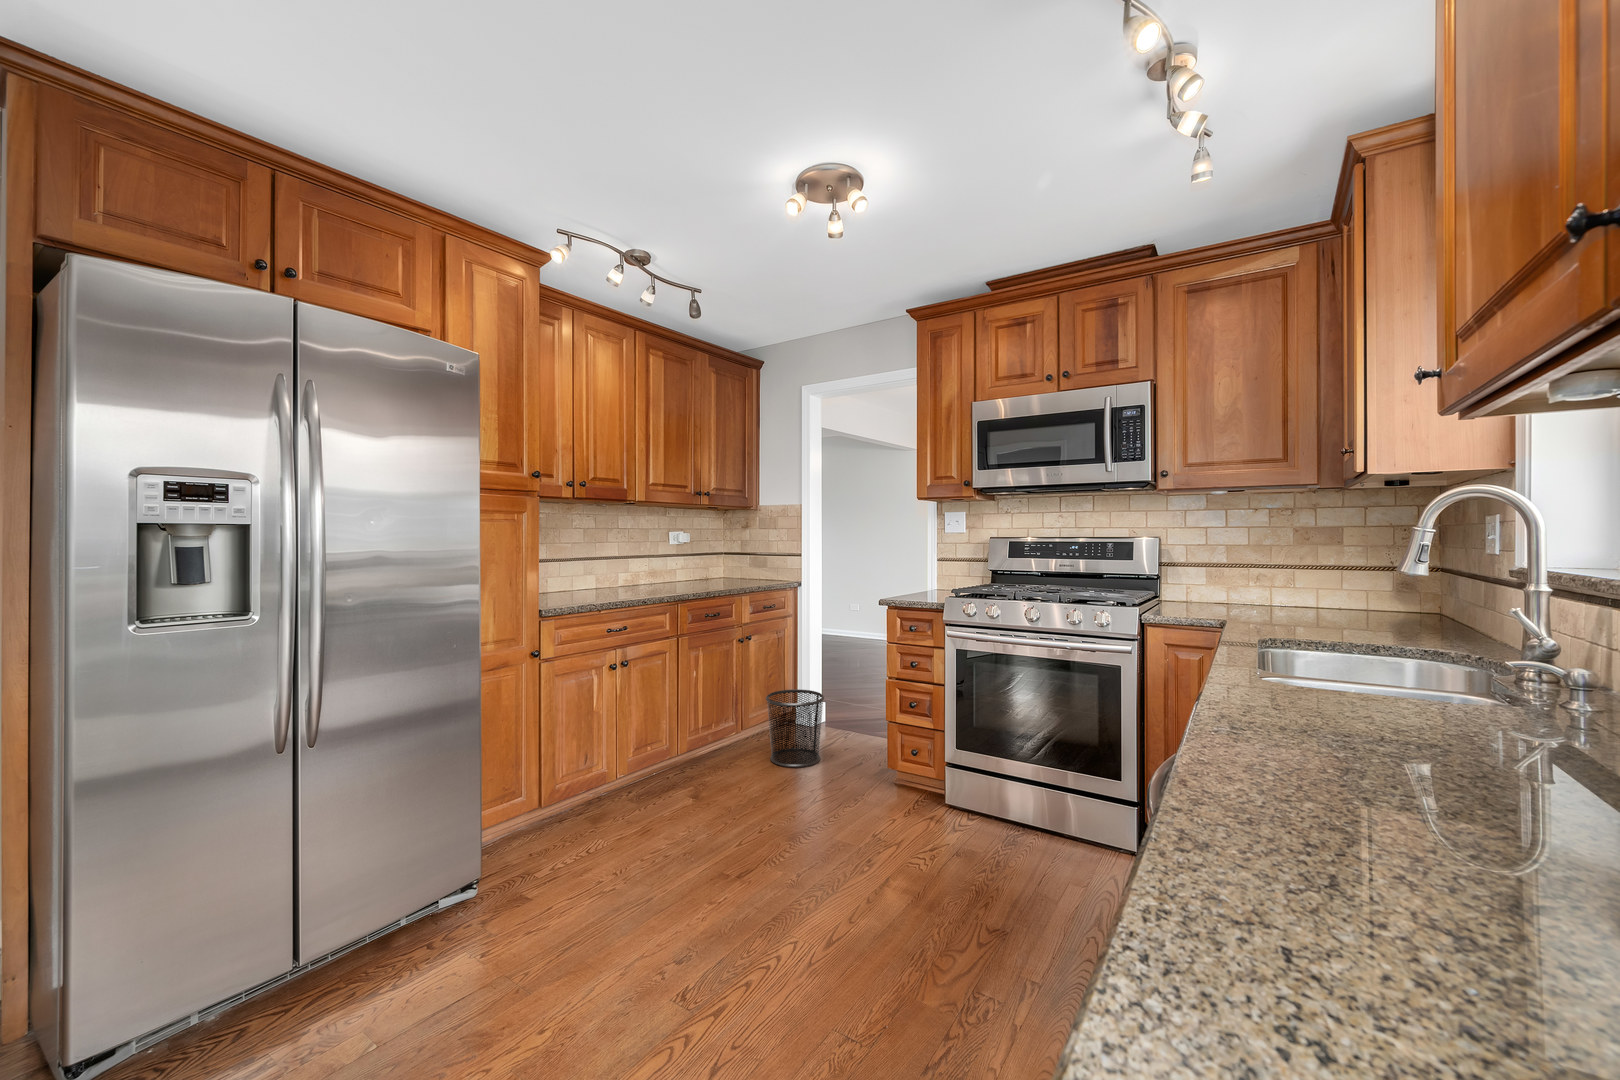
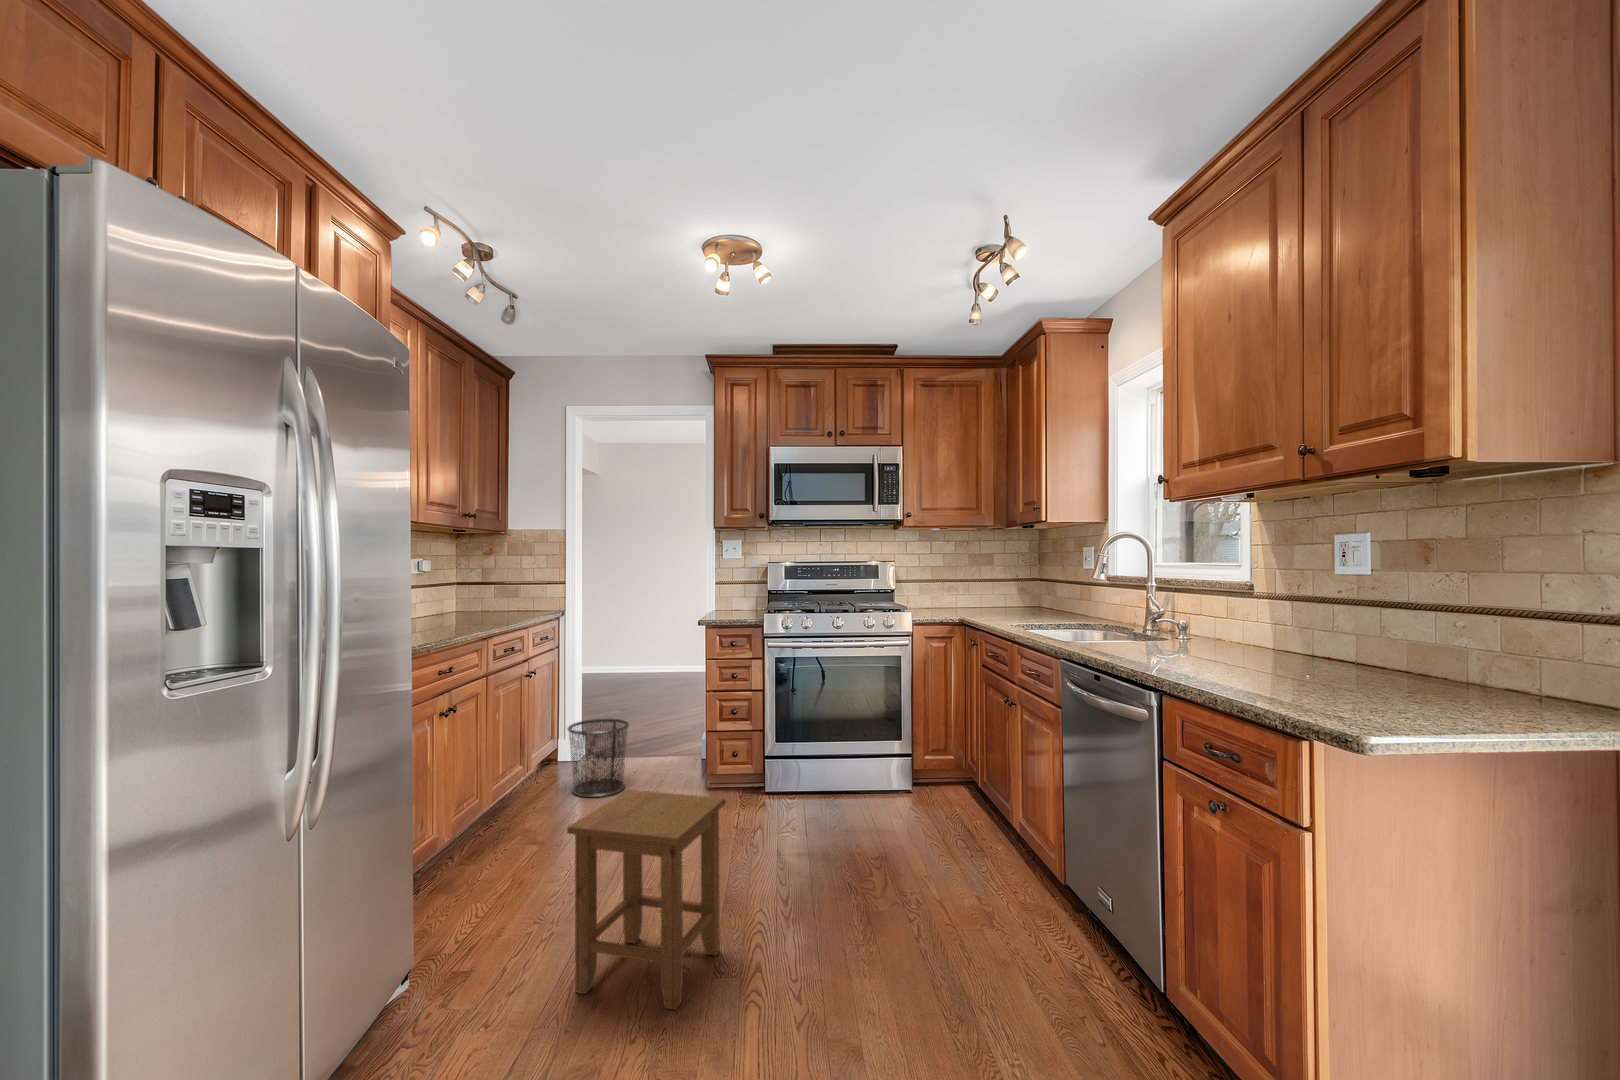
stool: none [516,778,684,1043] -> present [567,790,726,1010]

